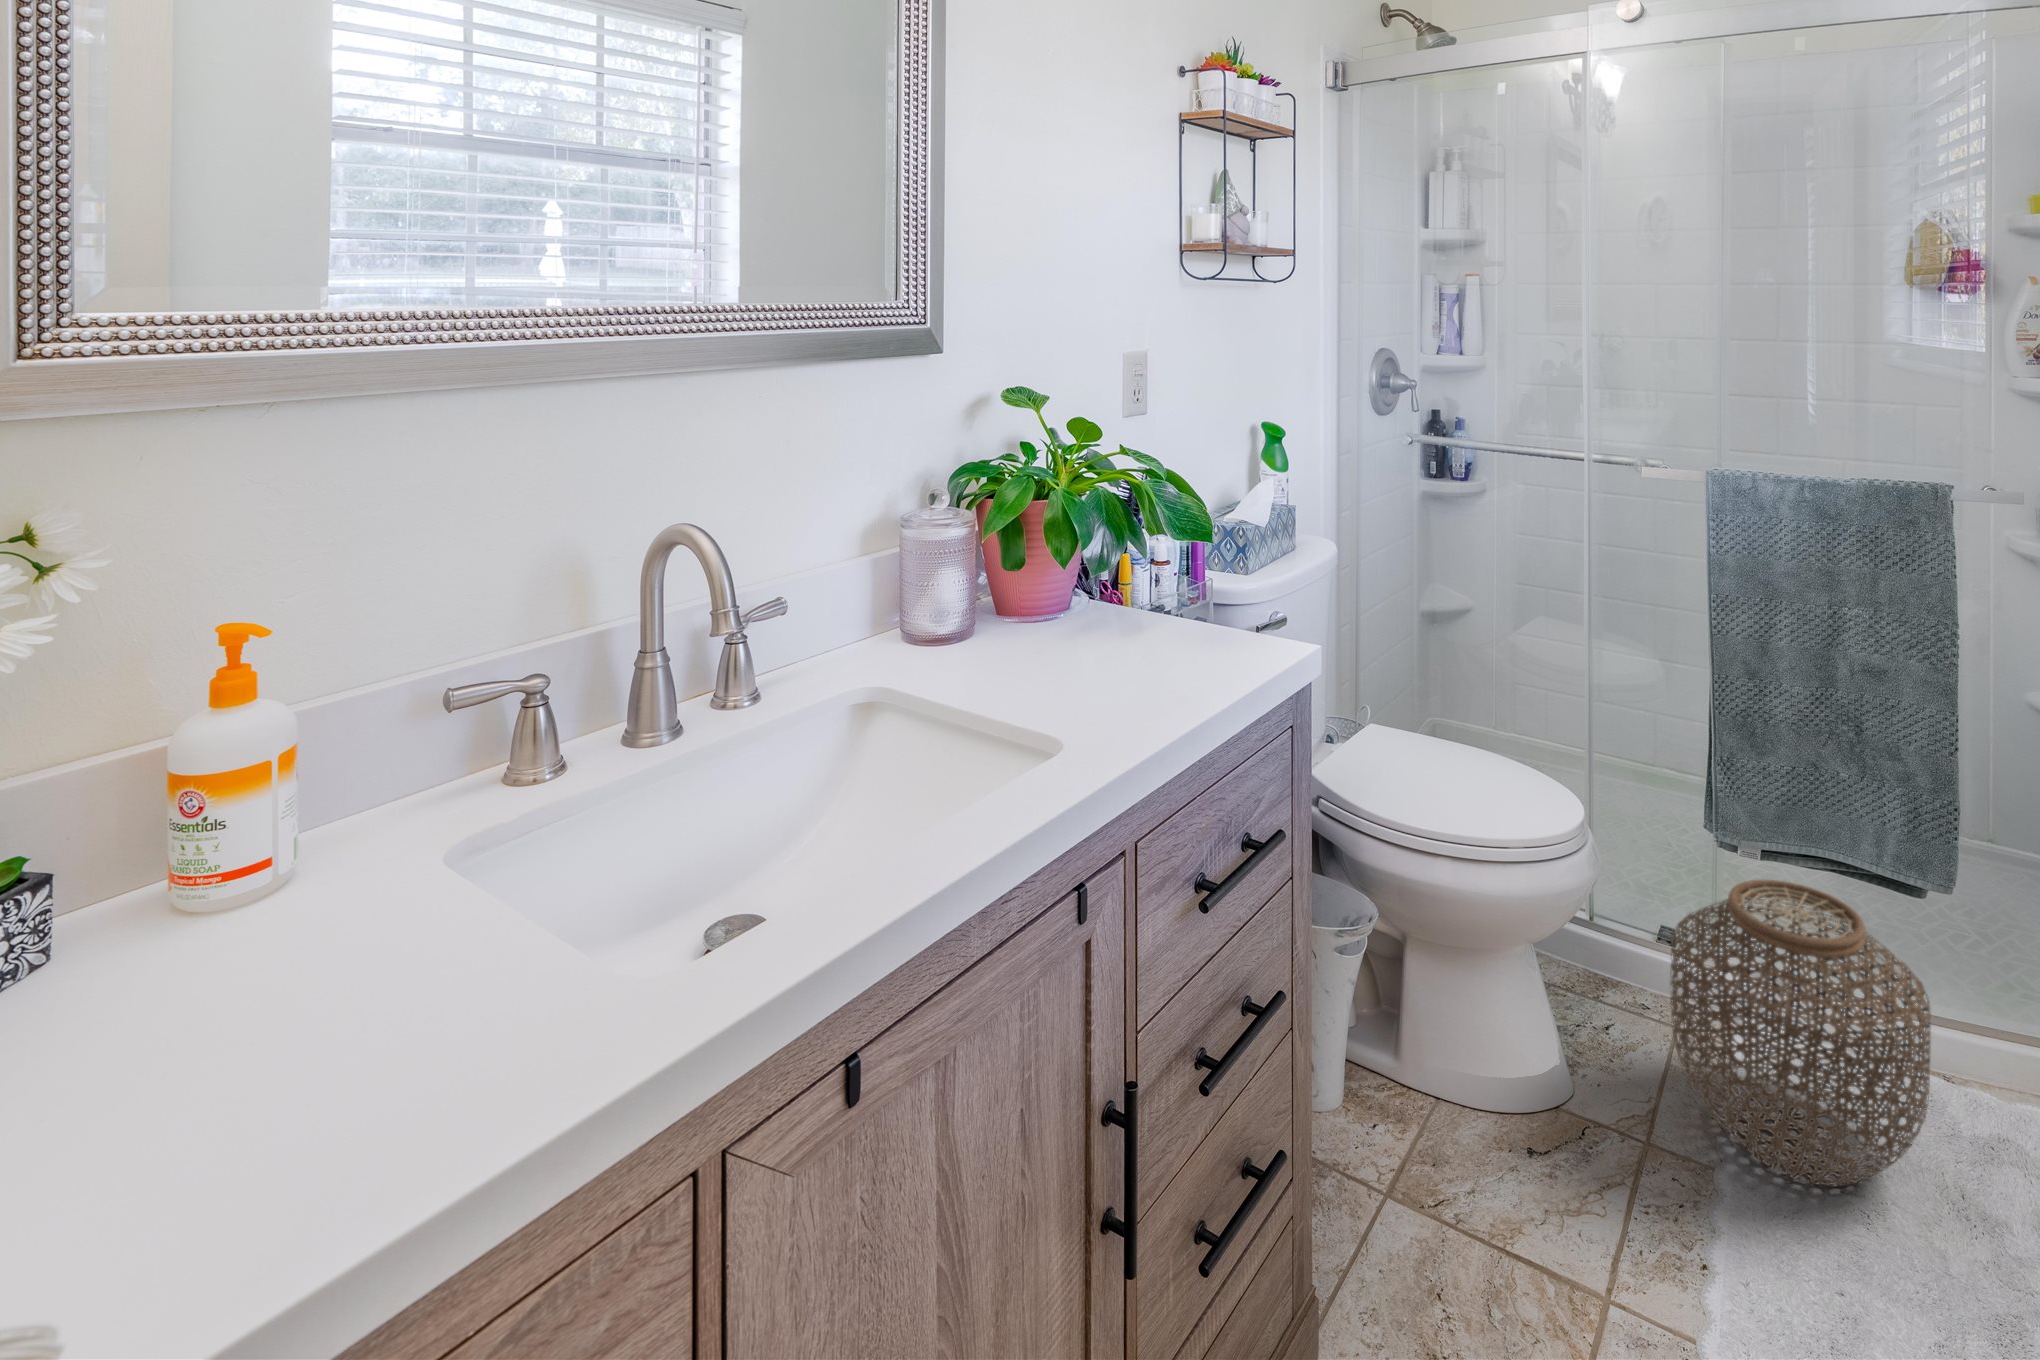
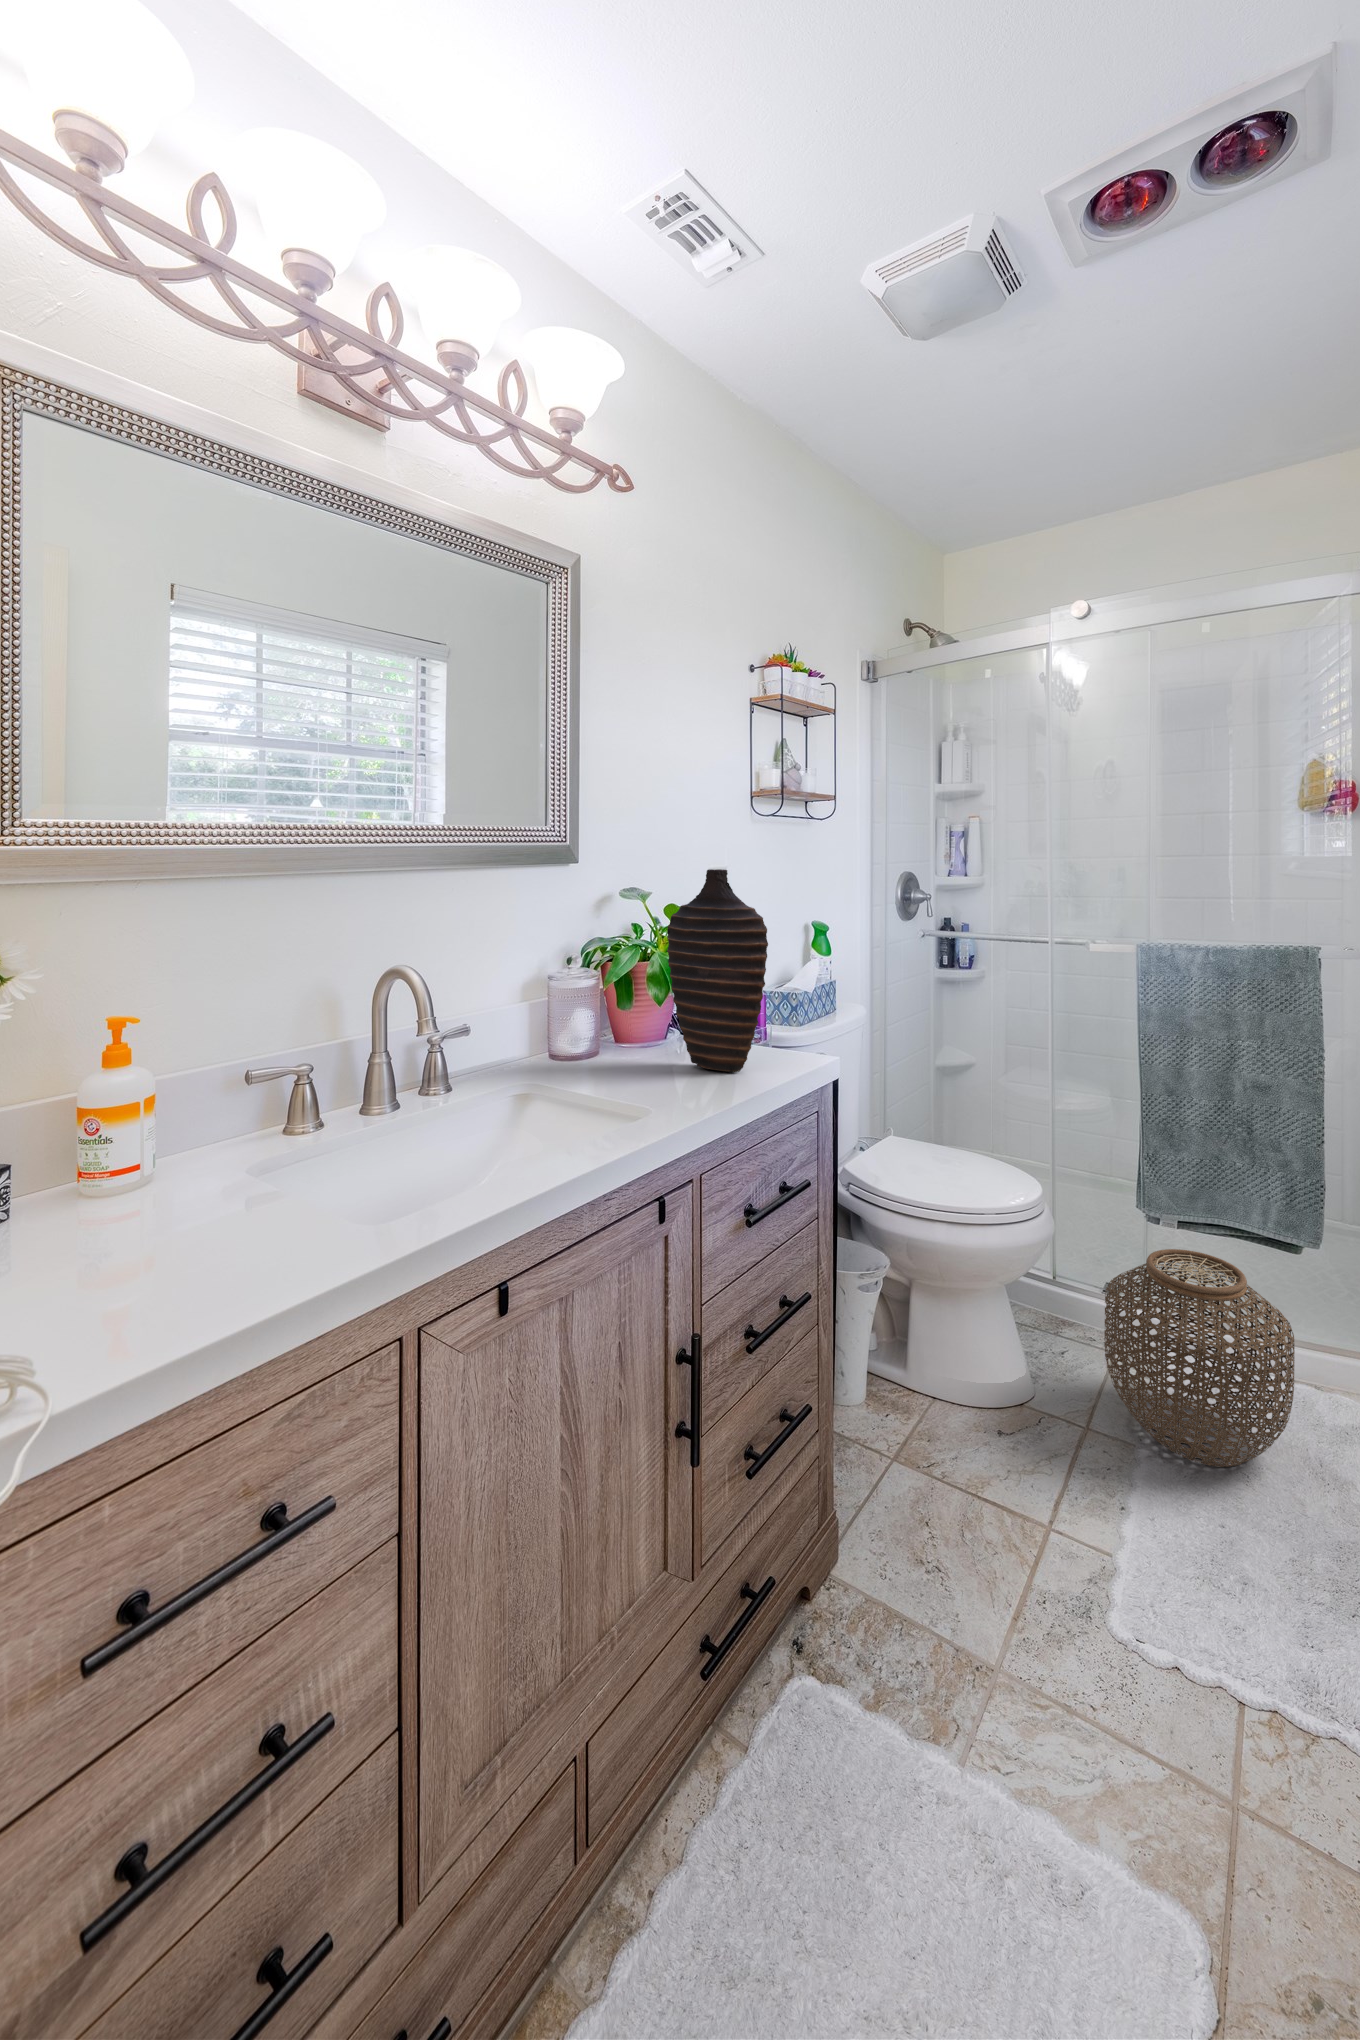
decorative vase: none [1076,368,1224,662] -> present [667,869,768,1072]

